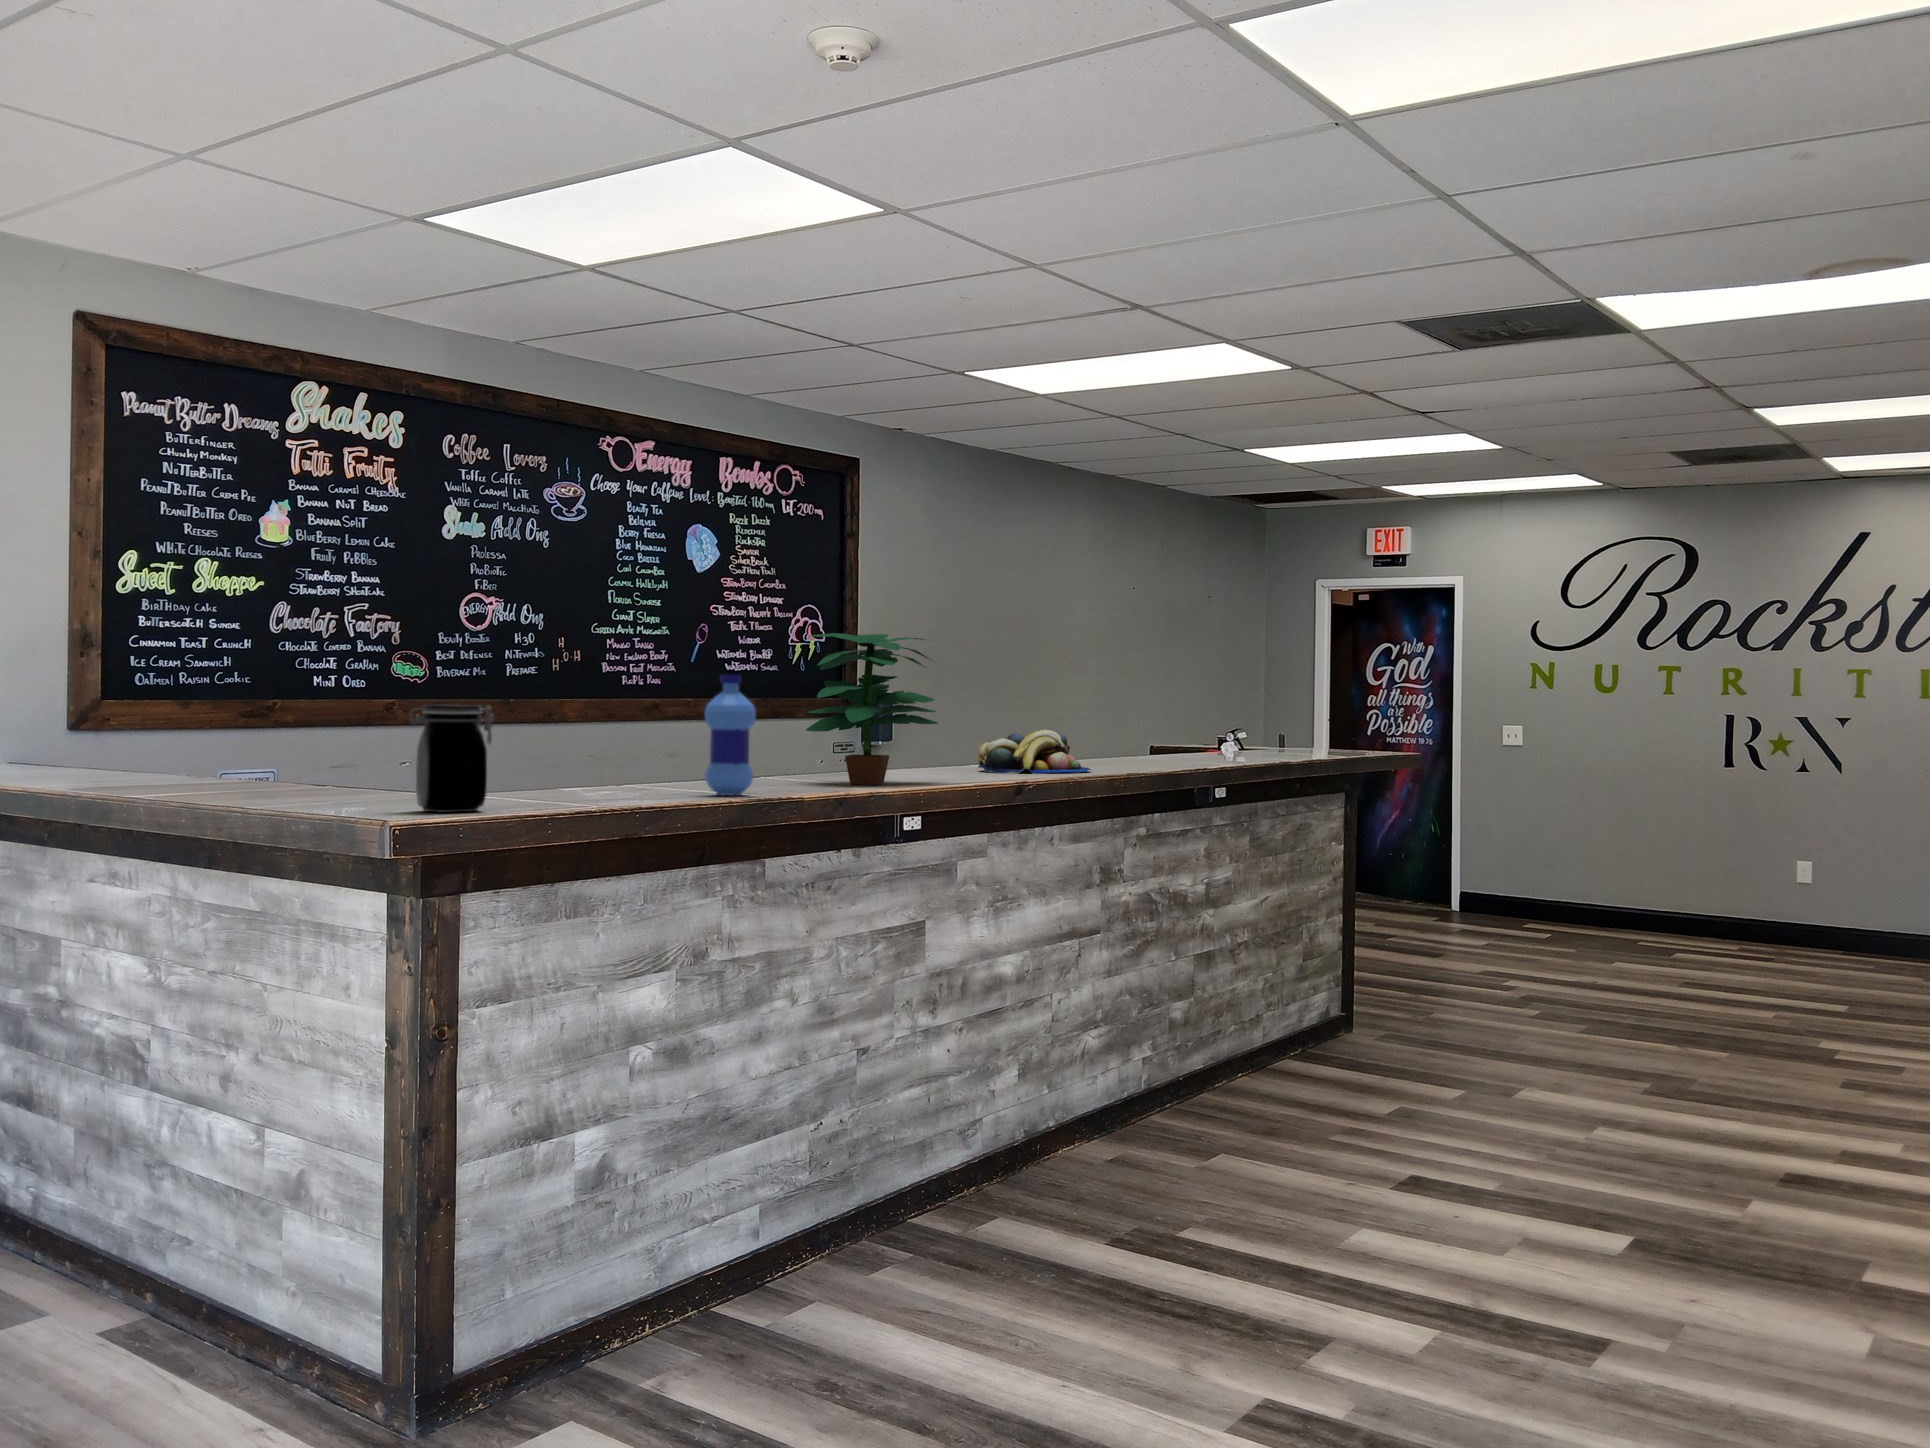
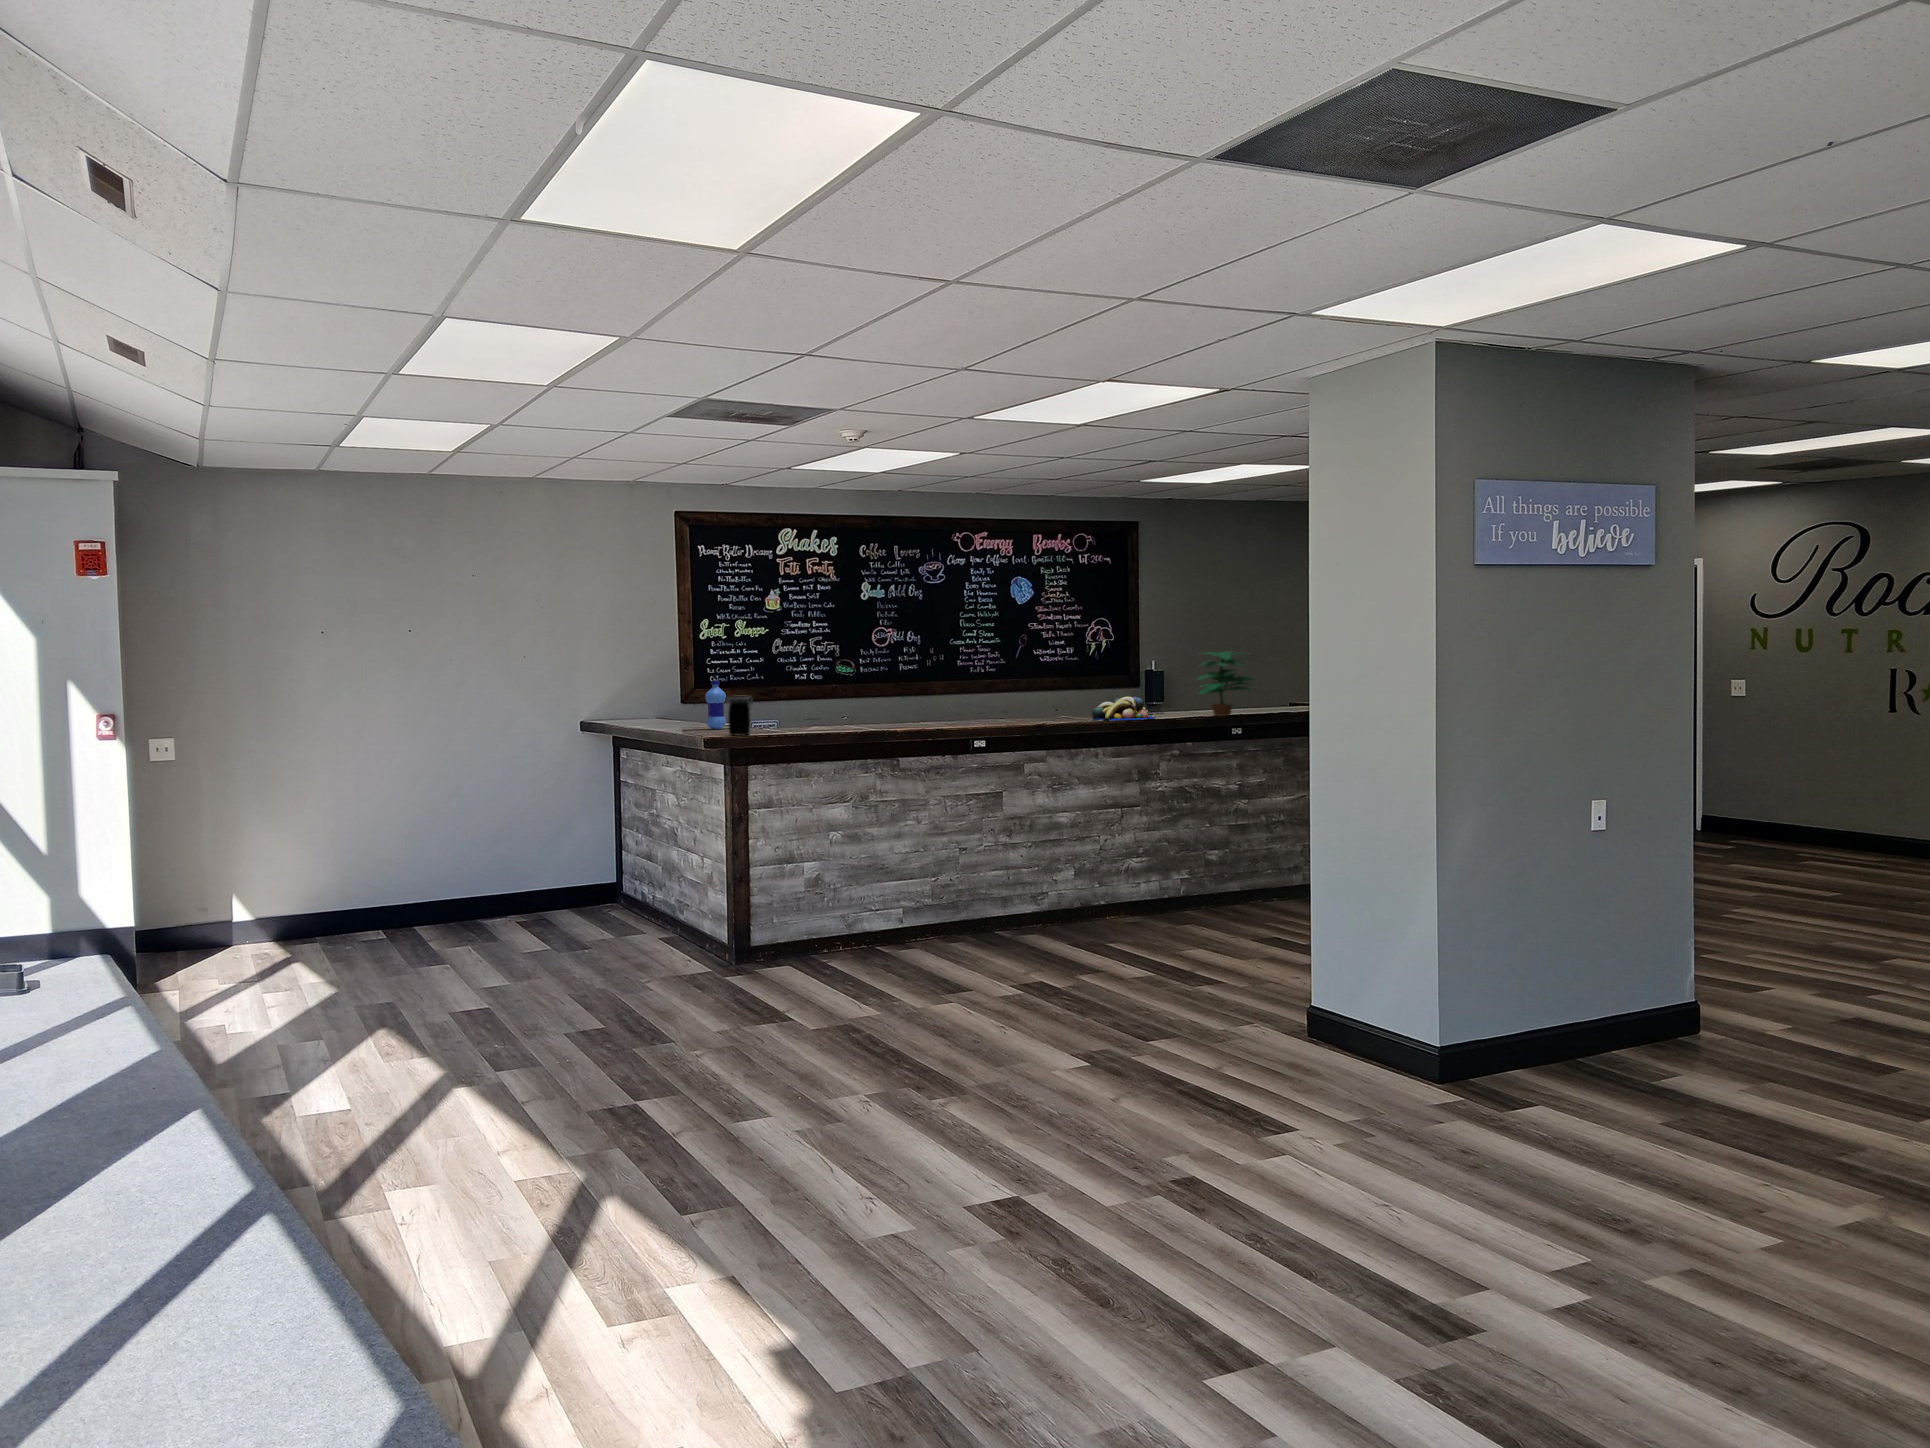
potted plant: present [806,633,938,785] -> present [1198,651,1255,716]
water bottle: present [705,675,756,795] -> present [705,681,726,729]

